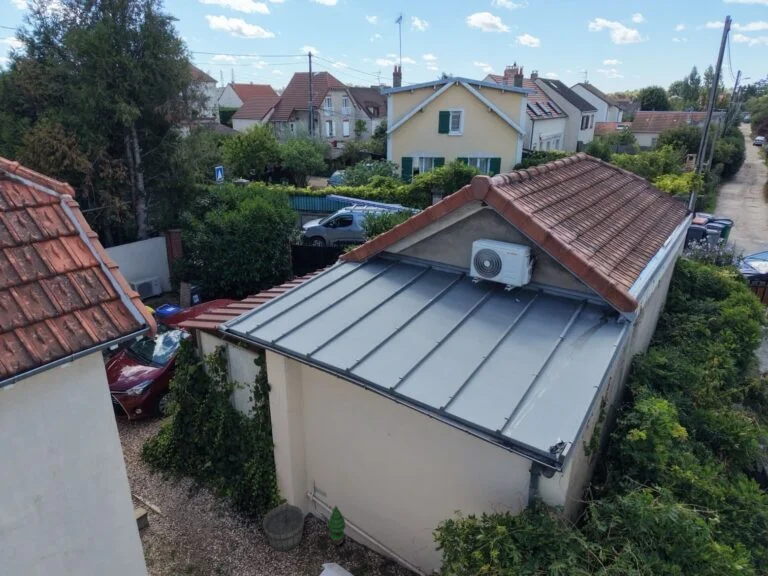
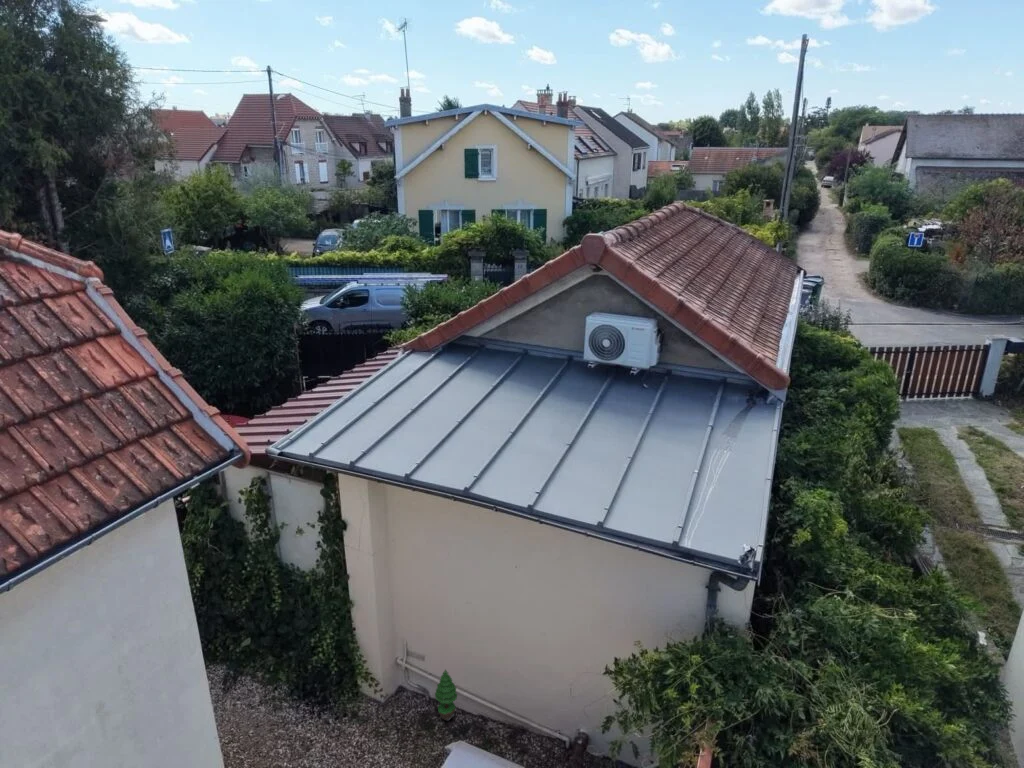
wooden bucket: present [263,505,304,551] -> none [348,679,402,740]

